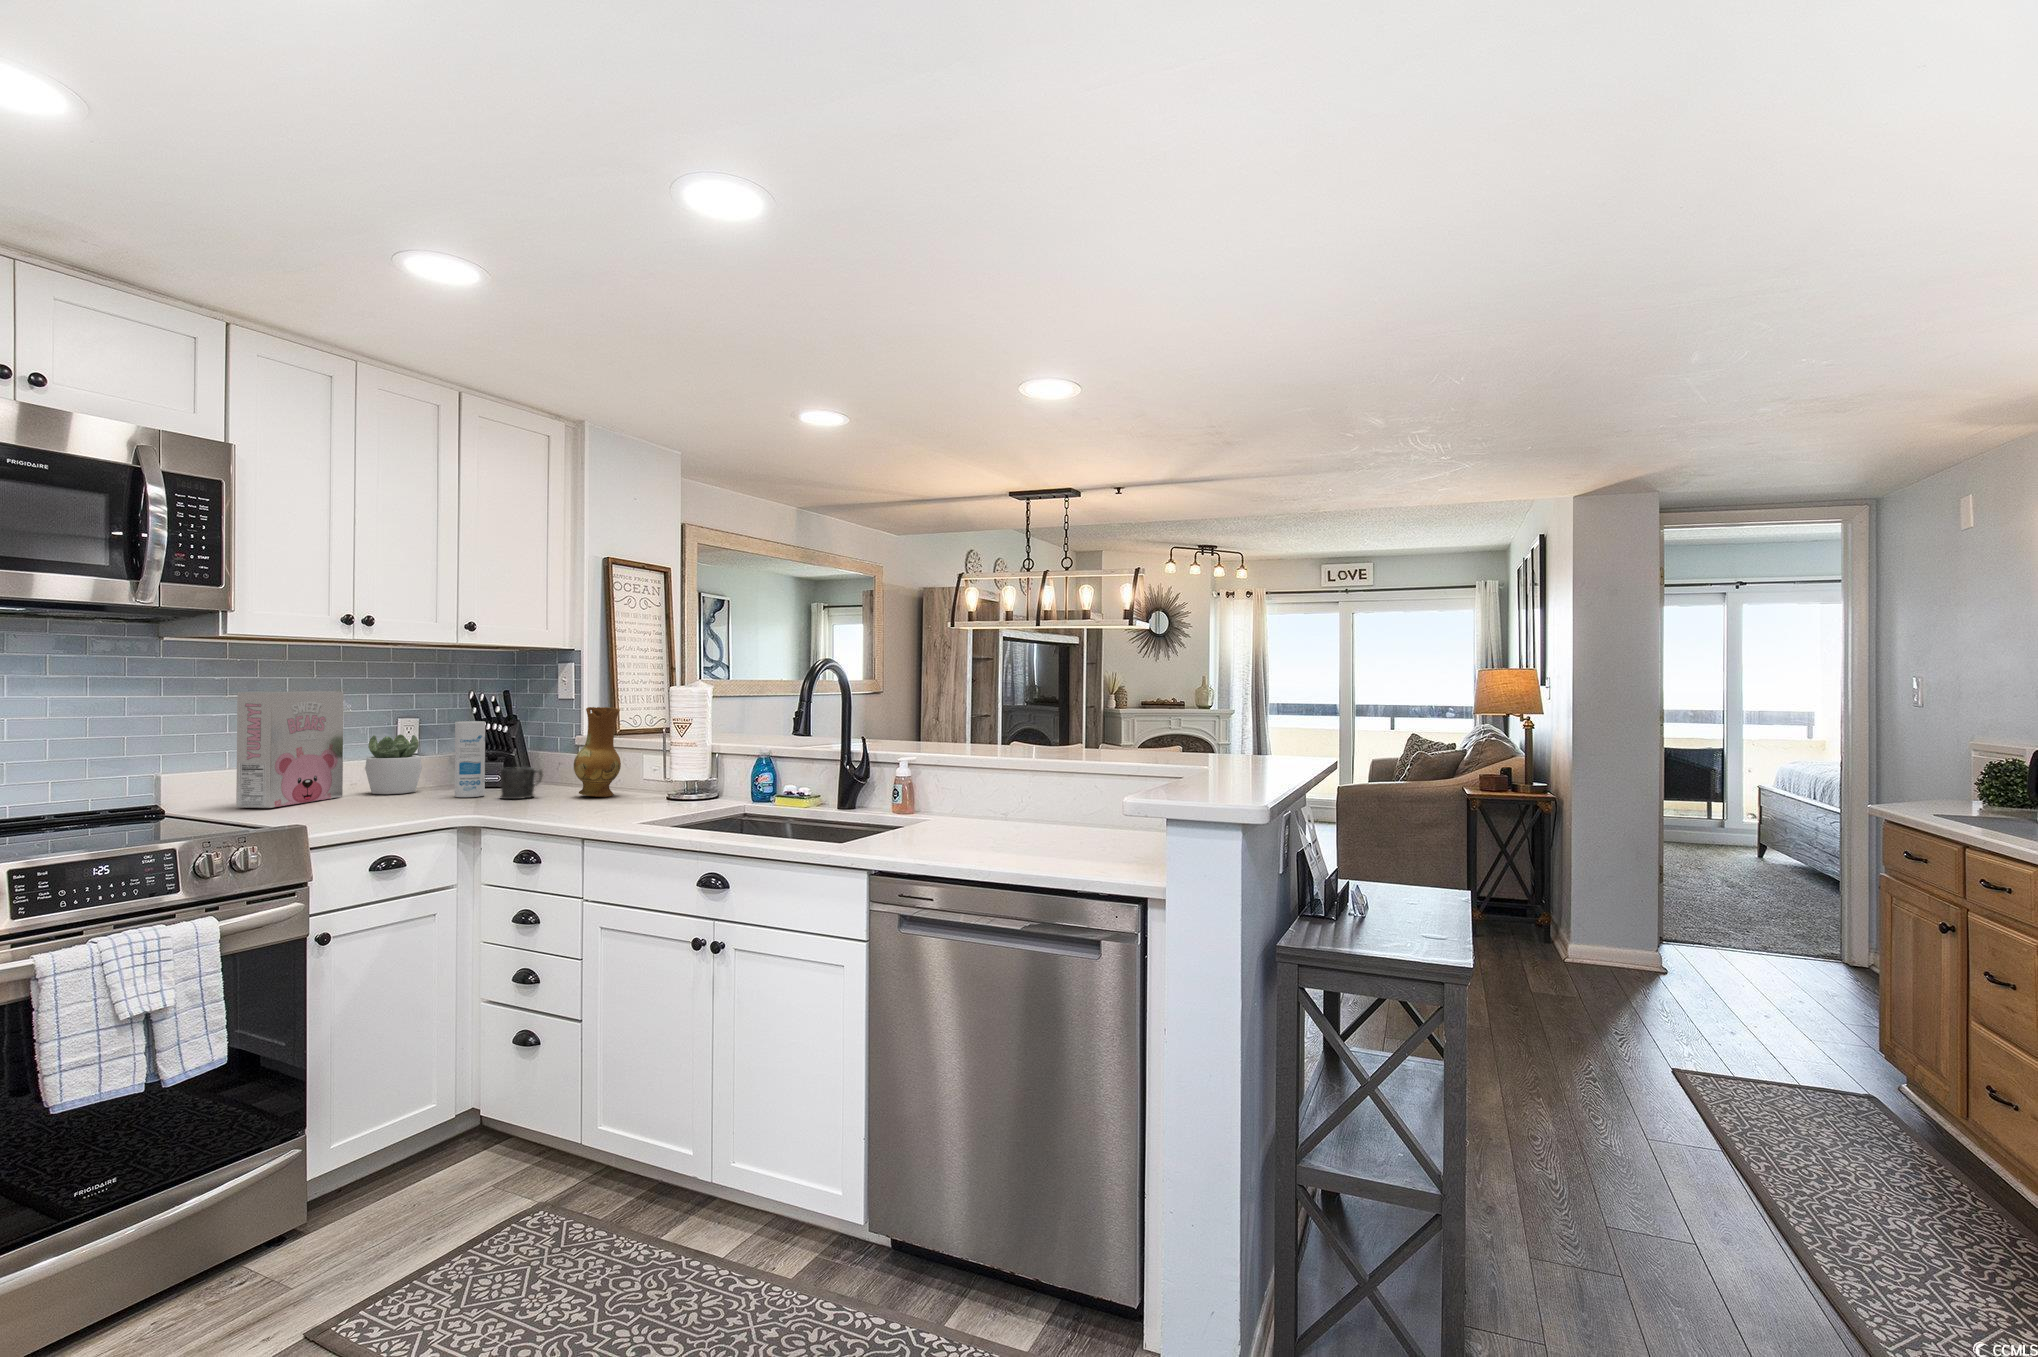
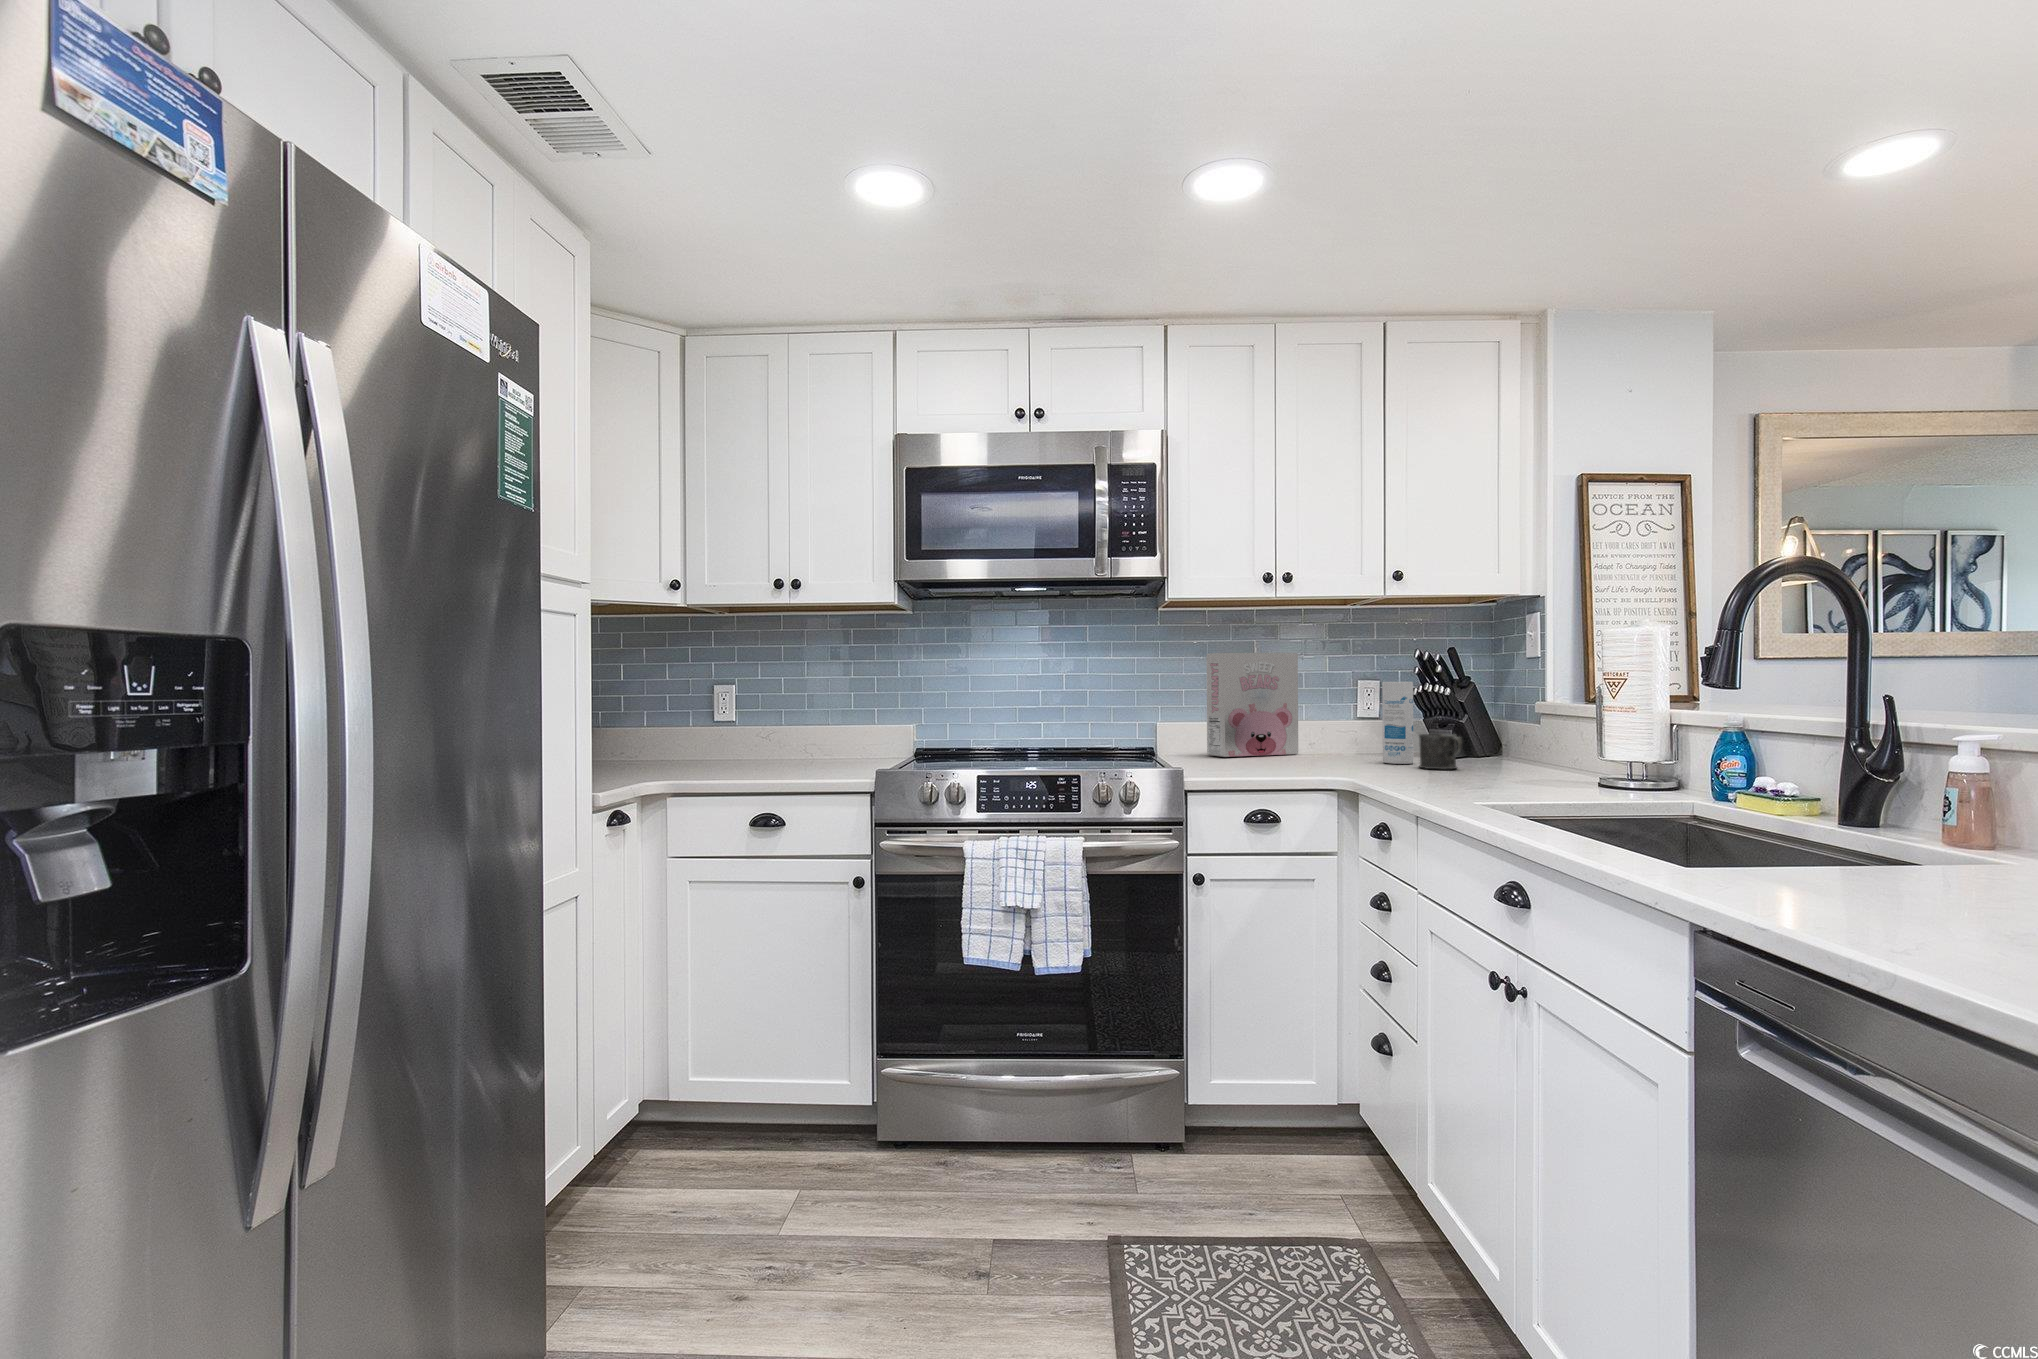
ceramic jug: present [574,707,621,797] -> none [1495,663,1557,776]
succulent plant: present [365,734,422,794] -> none [1320,697,1373,756]

